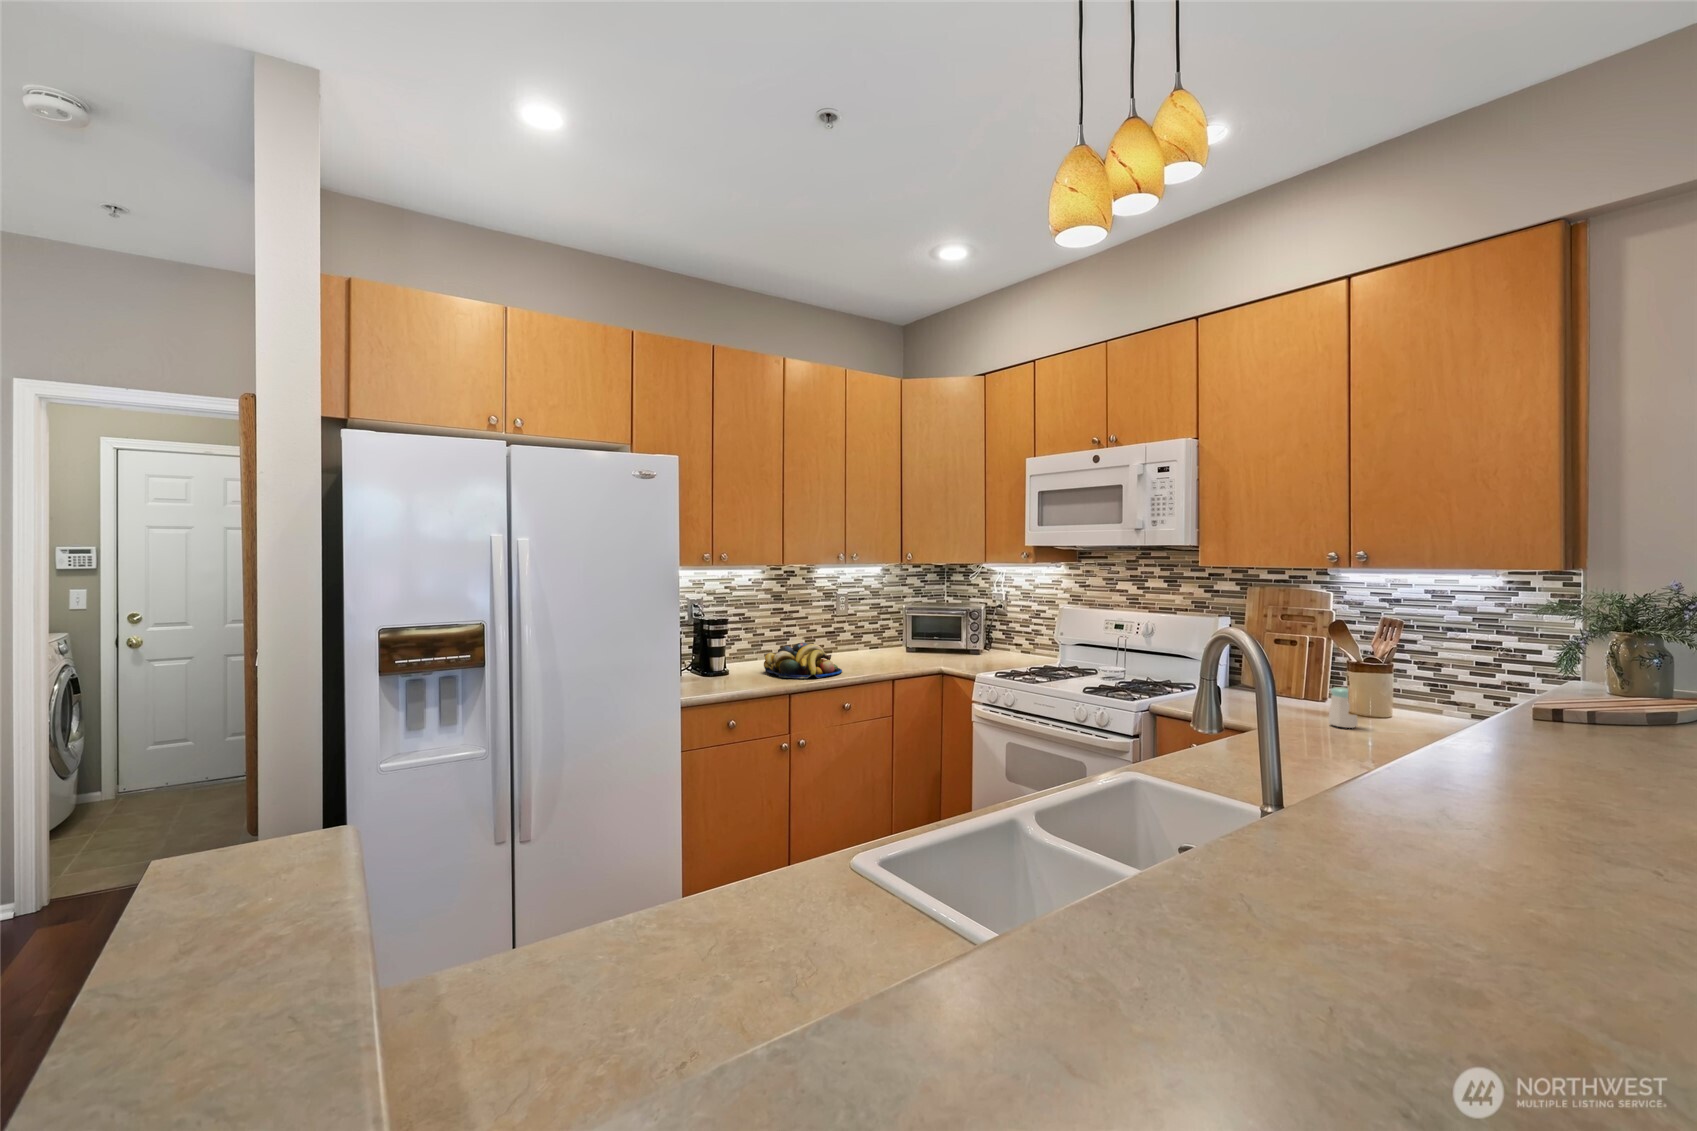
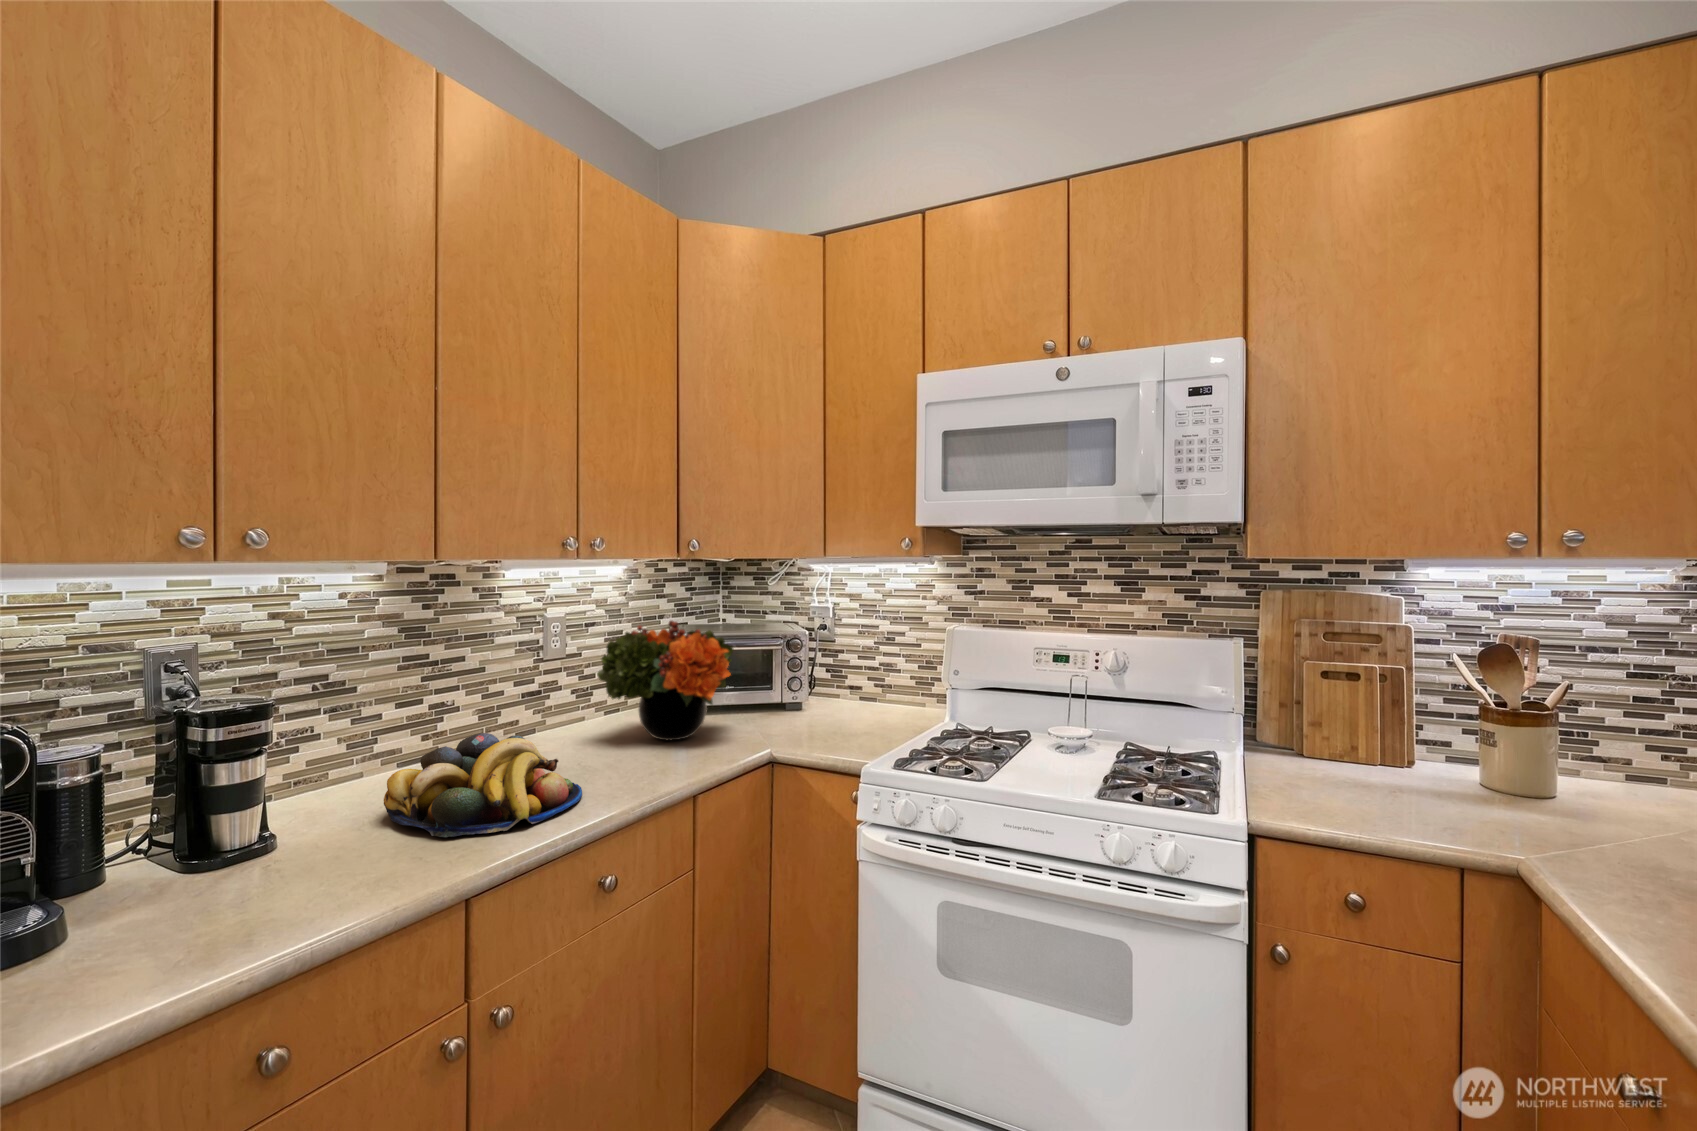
flower arrangement: none [859,597,932,660] -> present [597,621,733,740]
salt shaker: present [1328,687,1358,728] -> none [1532,761,1590,834]

